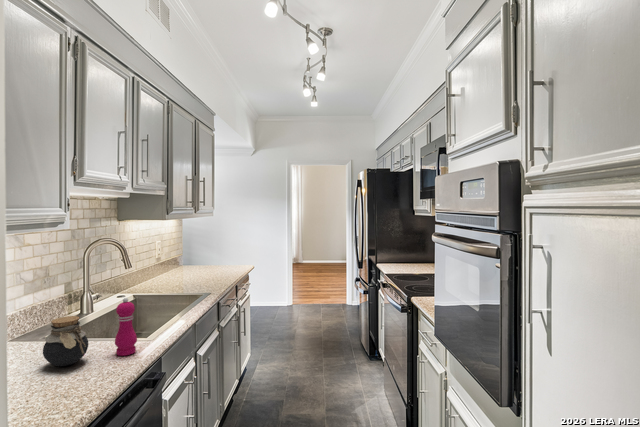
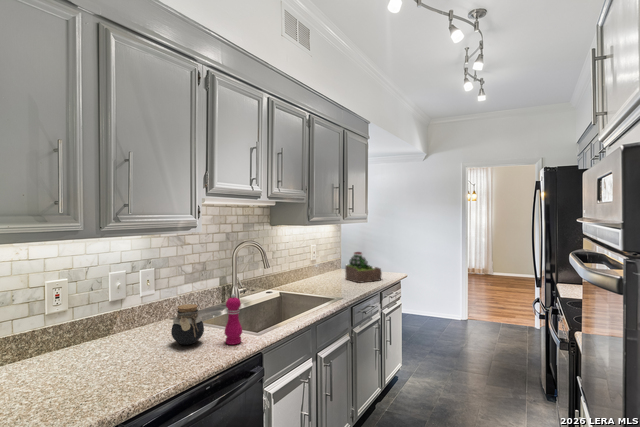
succulent plant: none [198,246,235,277] -> present [345,252,382,283]

